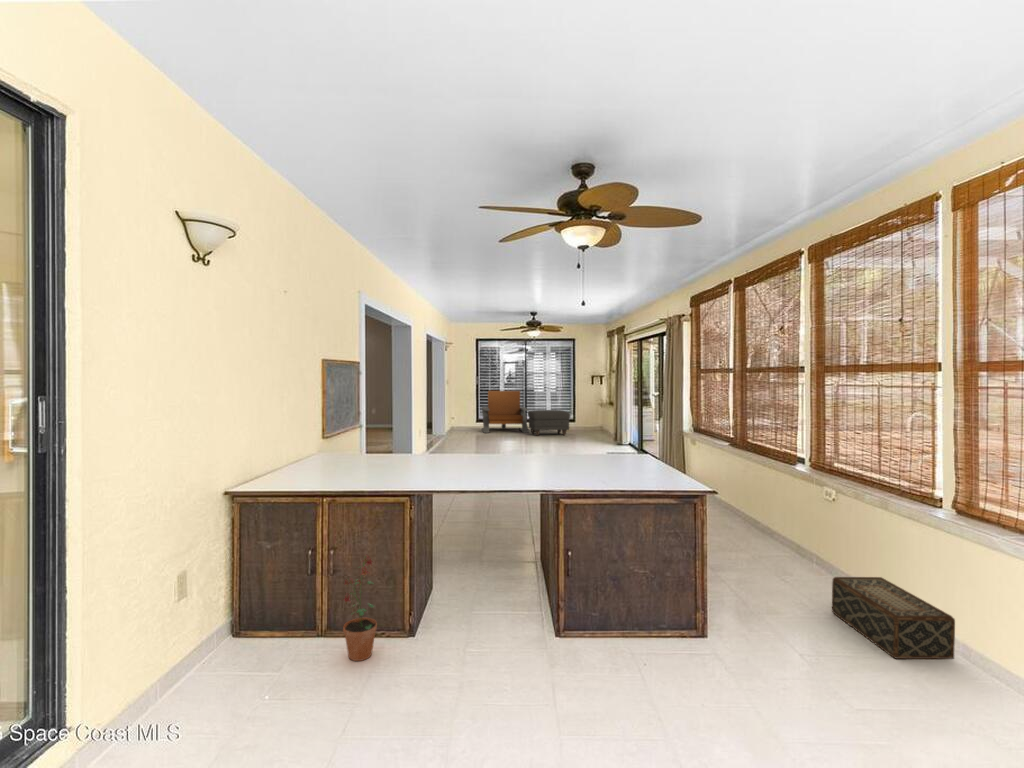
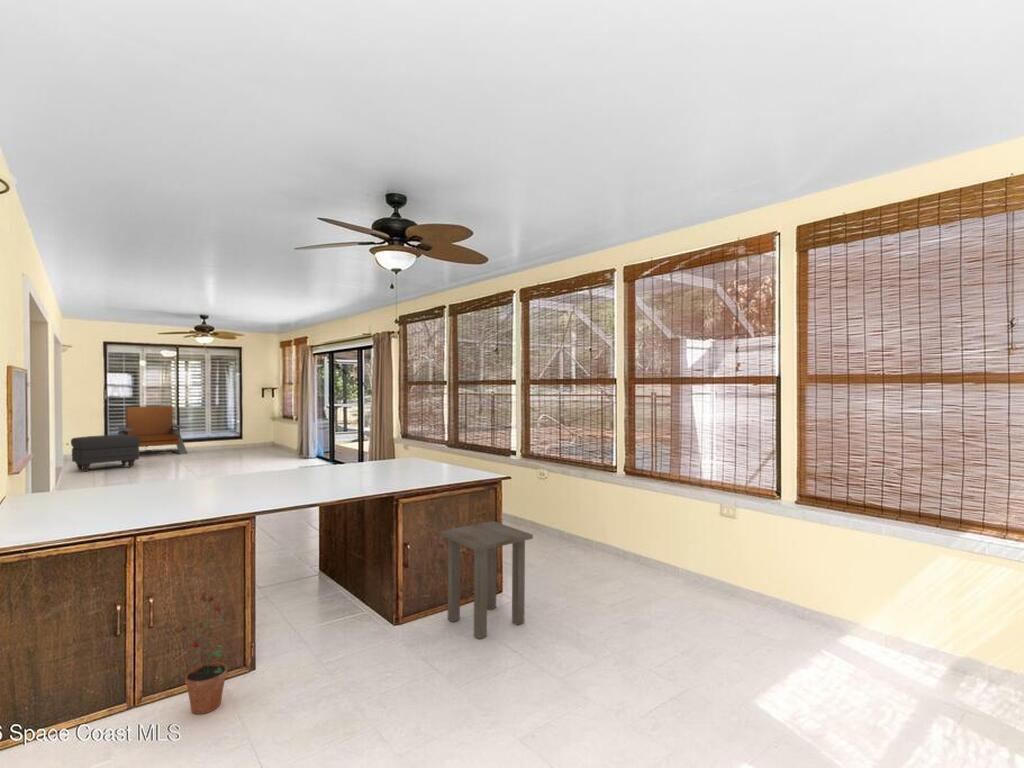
ottoman: present [528,410,570,436] -> present [71,435,141,472]
side table: none [610,543,716,685] -> present [440,521,533,639]
woven basket: present [832,577,955,659] -> none [561,525,635,573]

